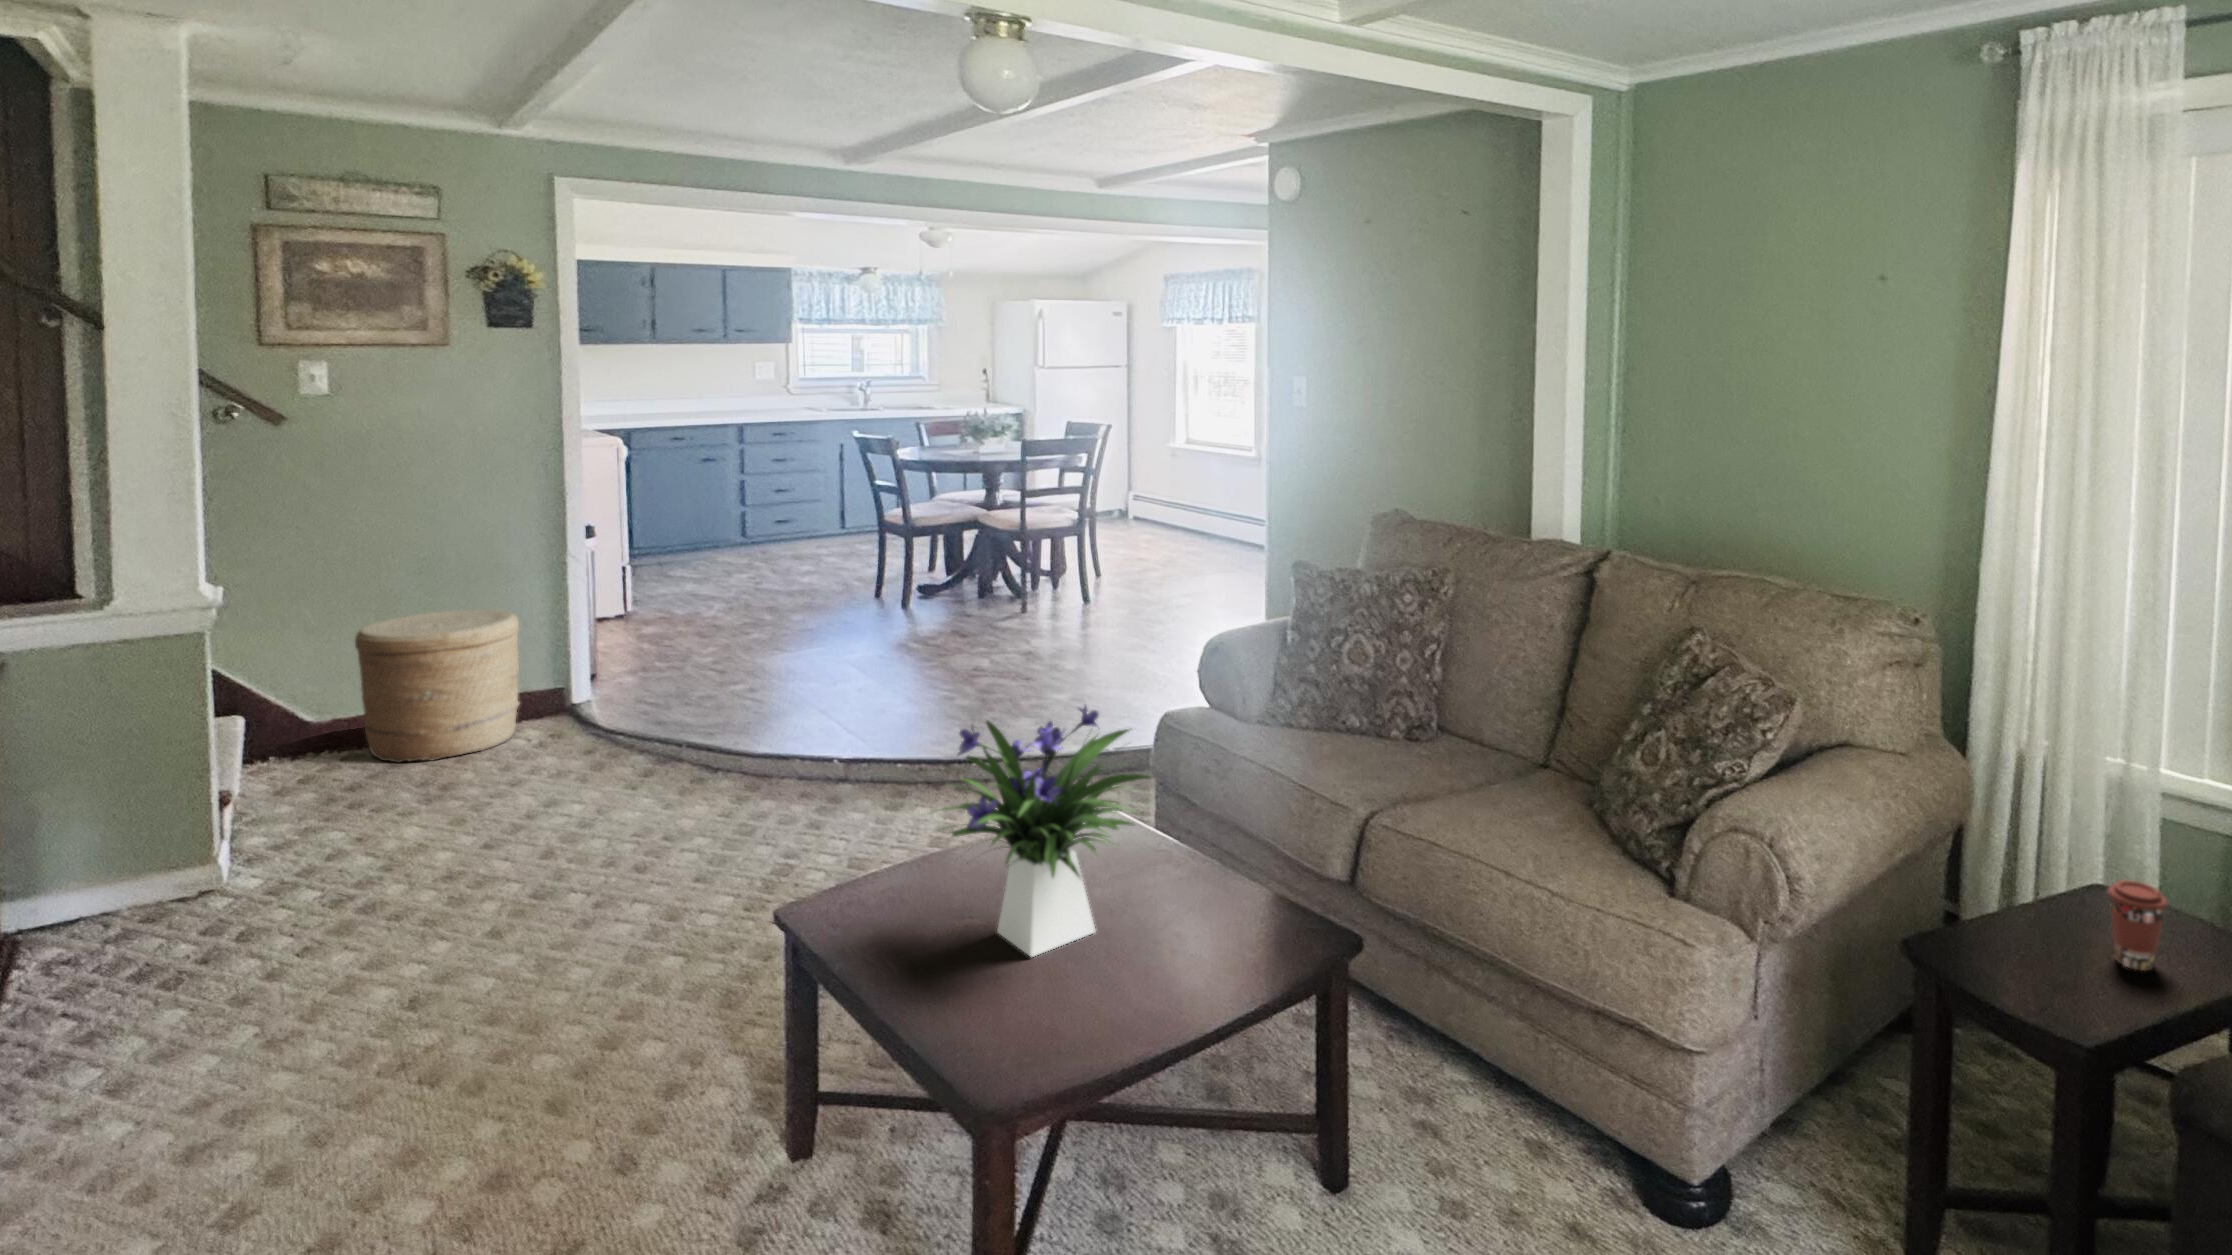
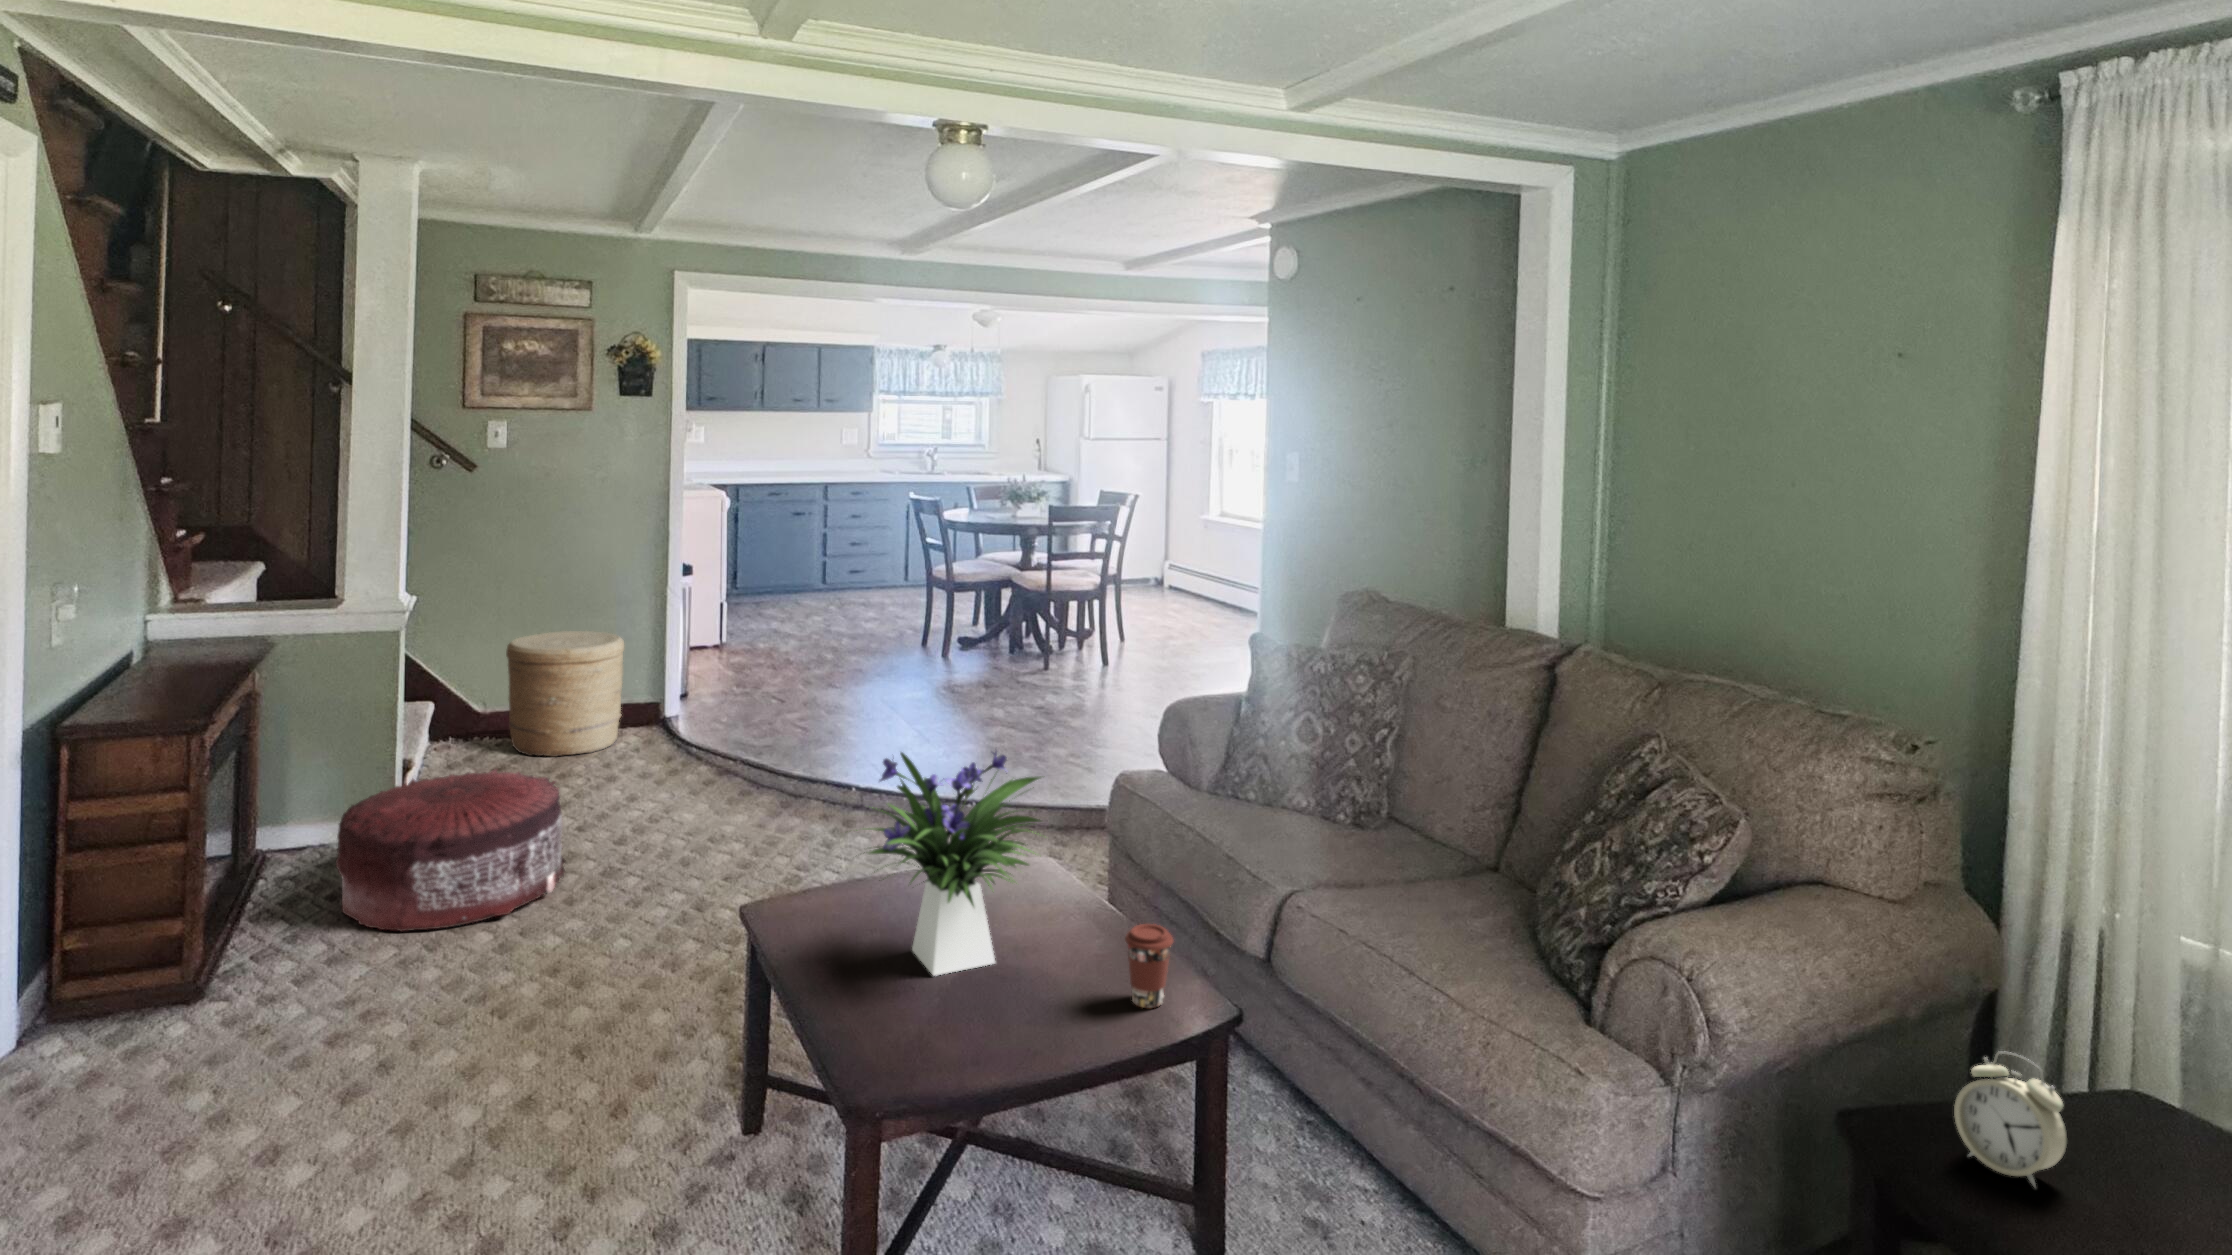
pouf: none [144,785,484,1005] -> present [336,769,566,931]
alarm clock: none [2002,874,2089,985] -> present [1954,1051,2068,1187]
coffee cup: present [2107,881,2168,971] -> present [1125,924,1173,1008]

